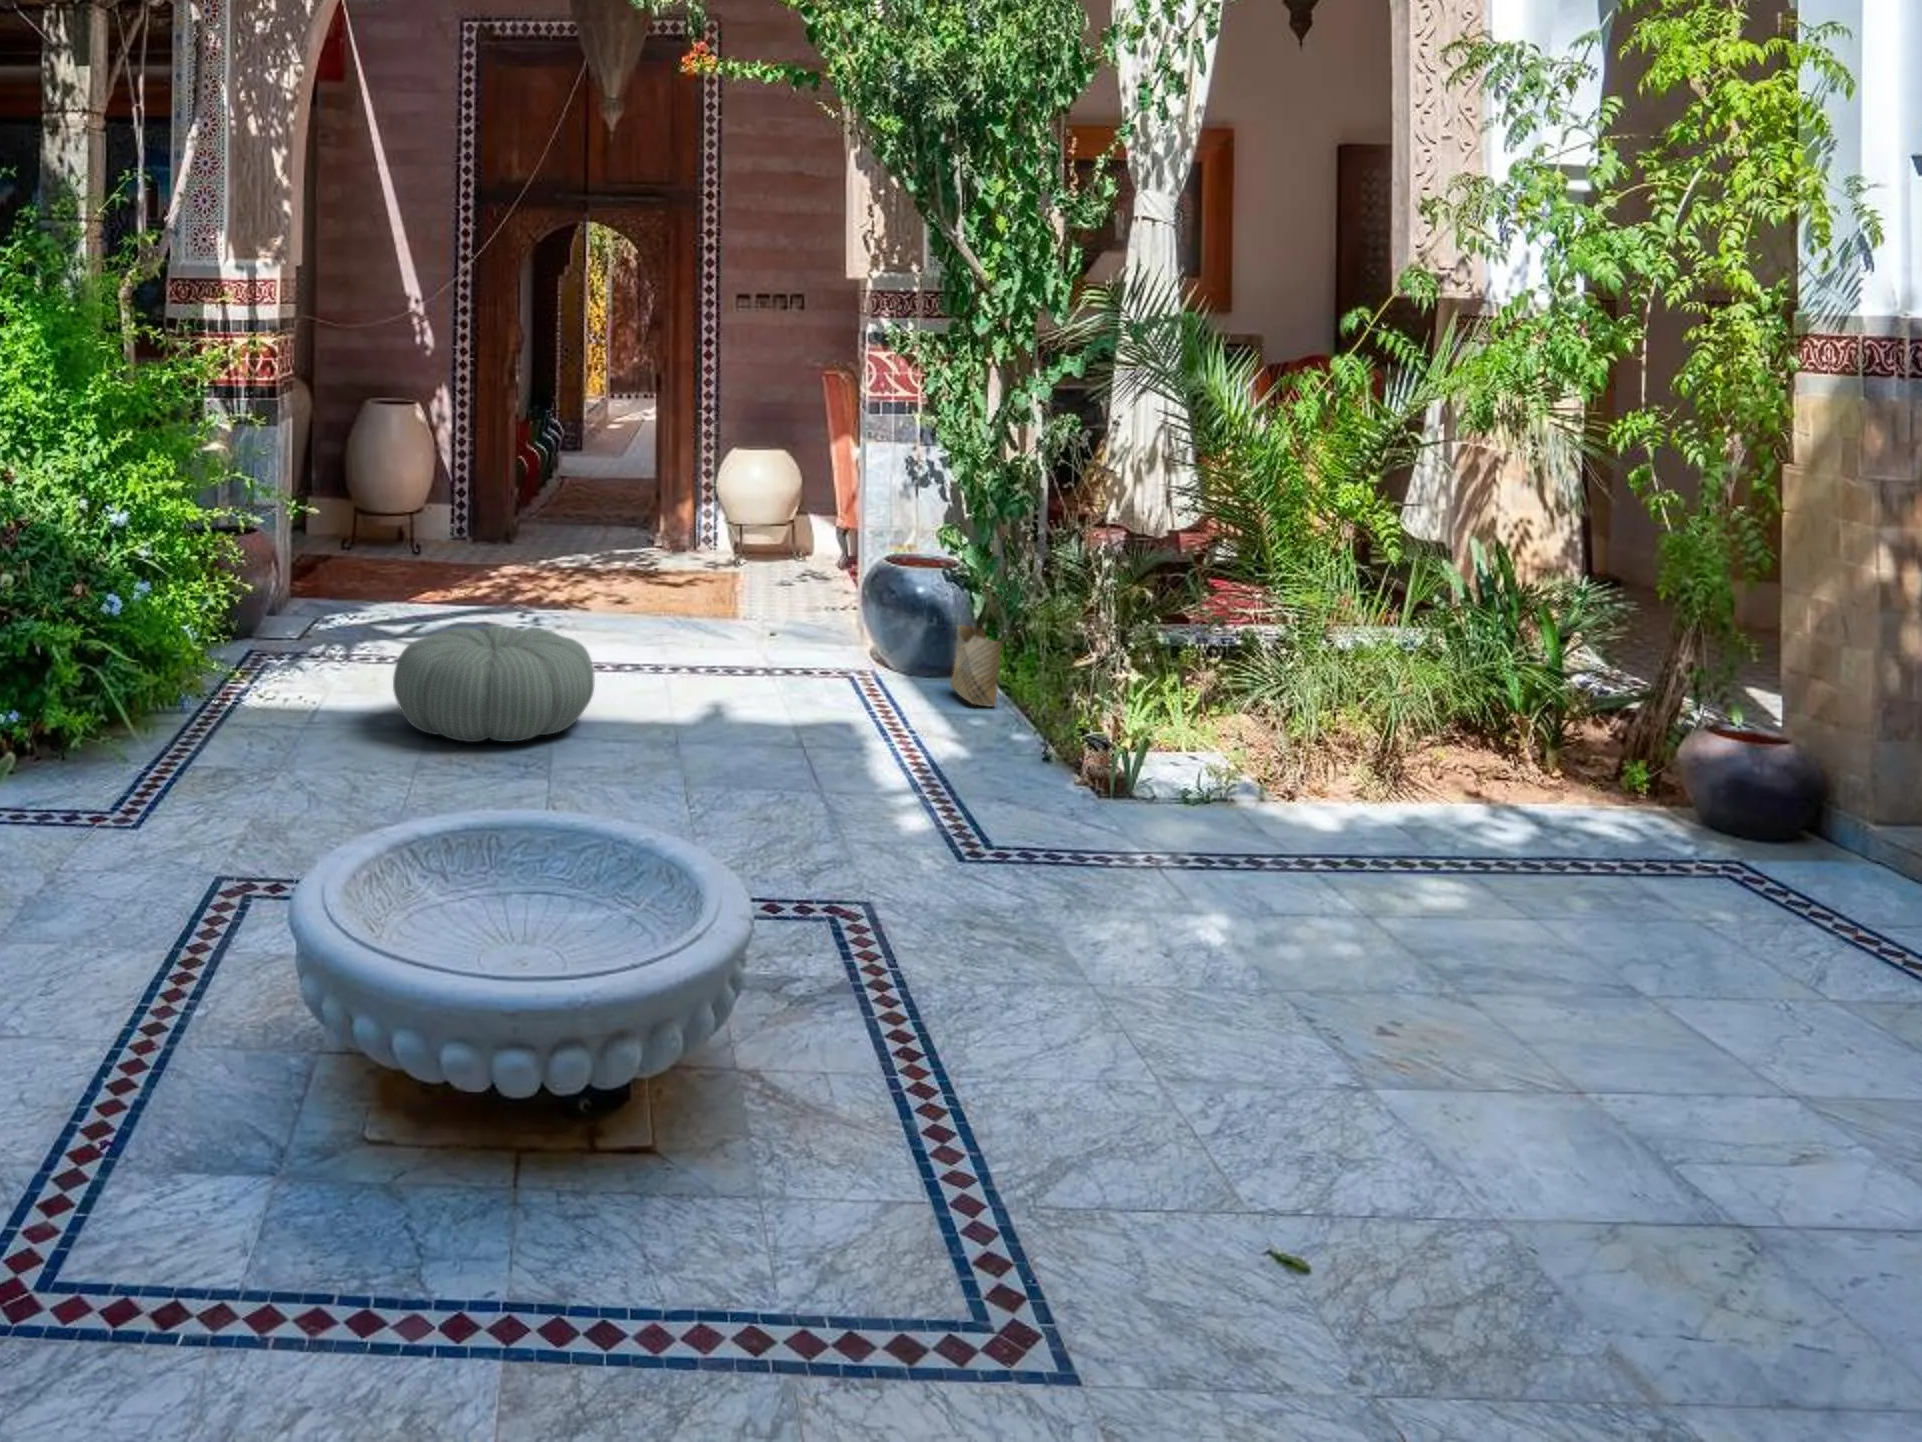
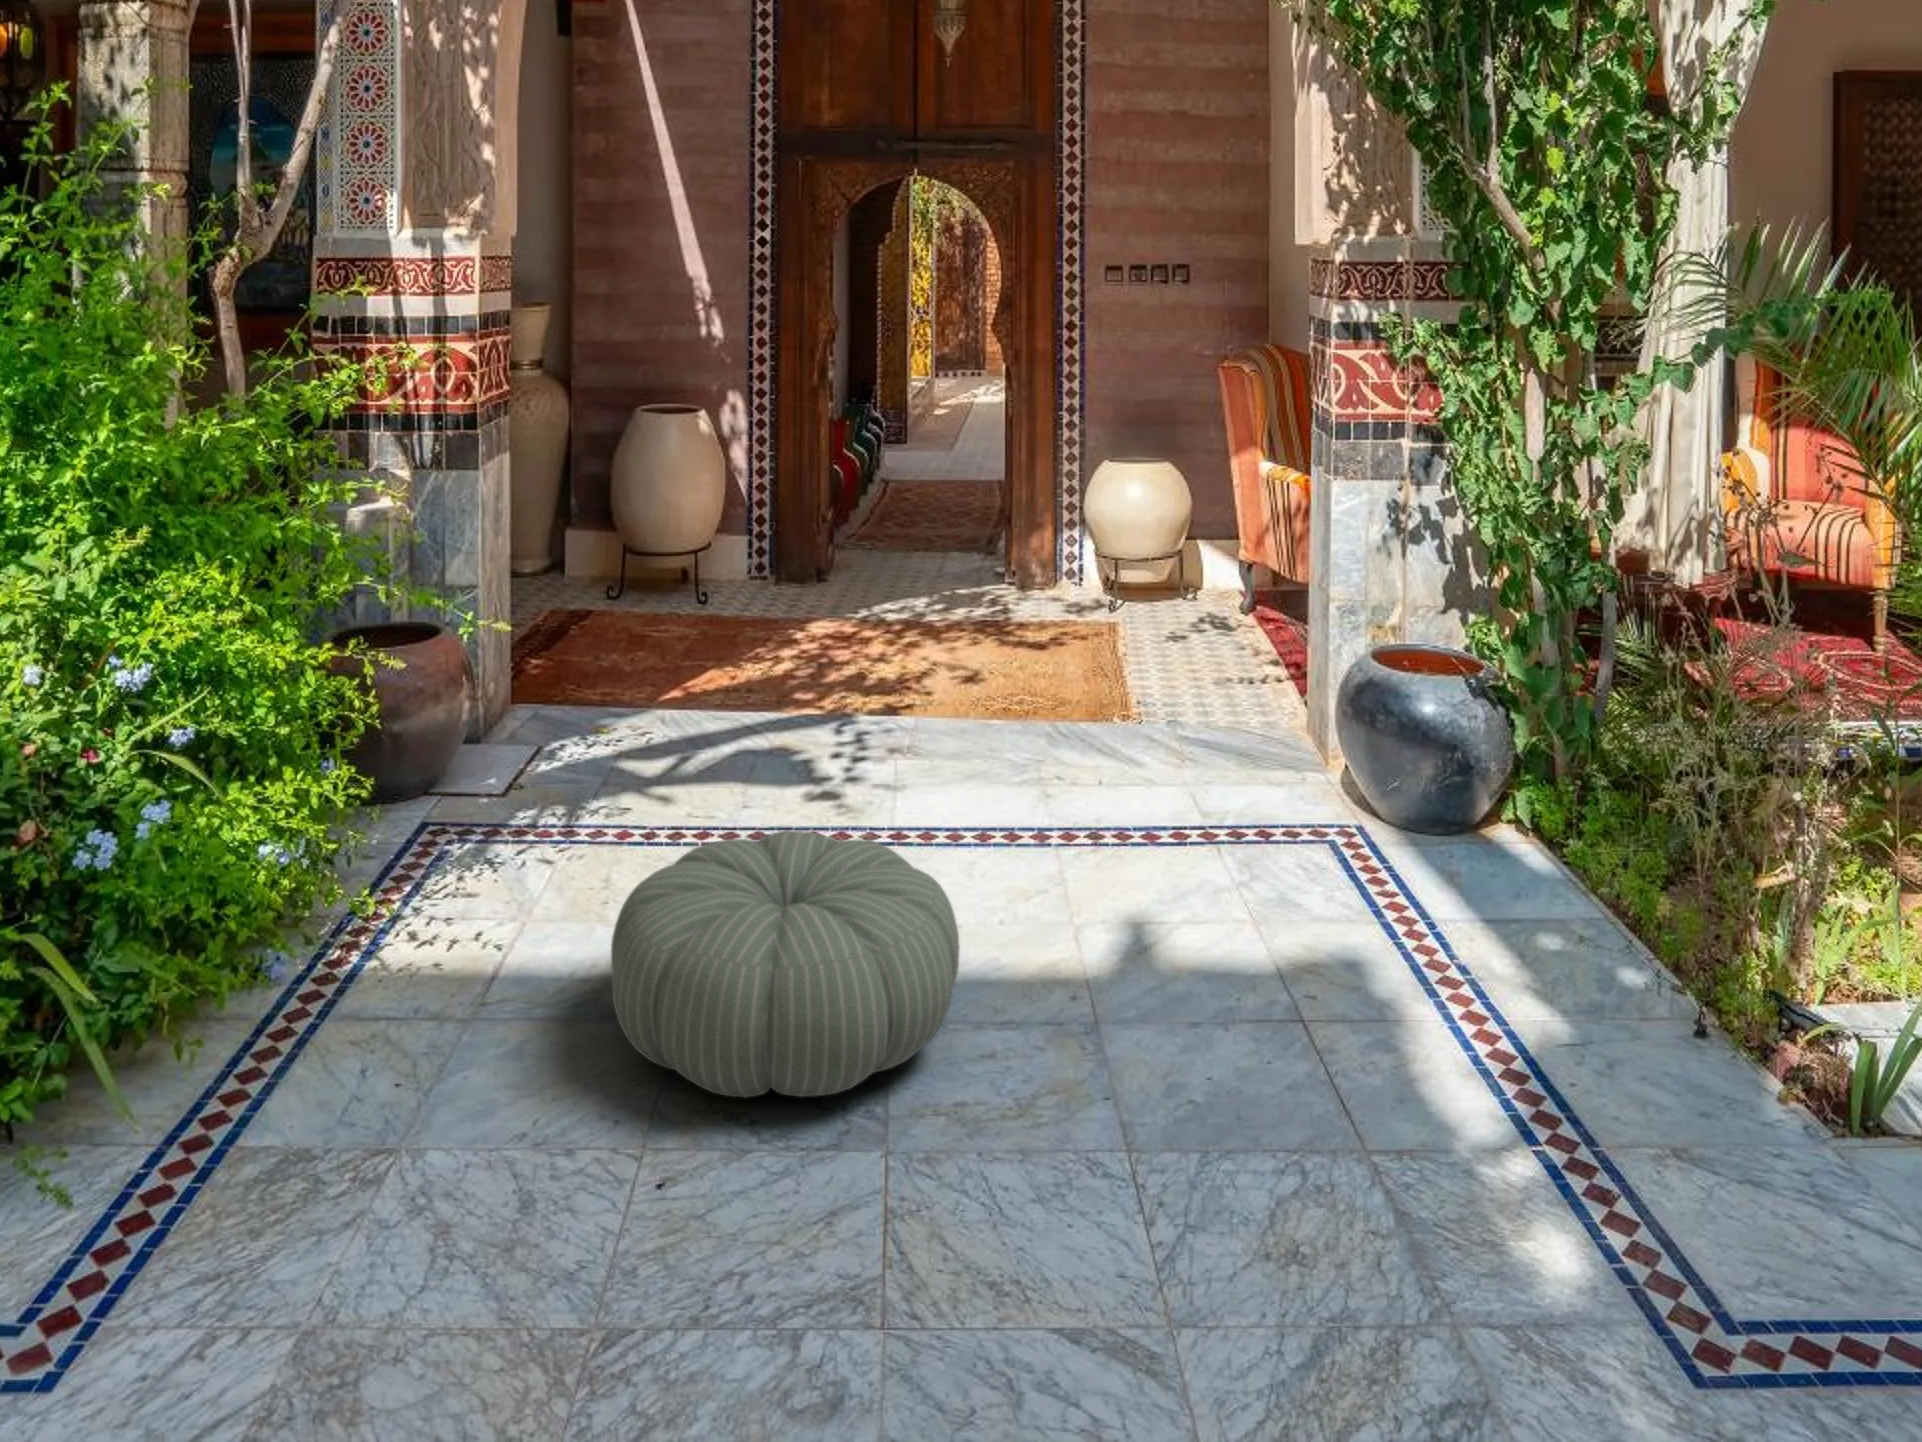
woven basket: present [950,600,1006,706] -> none [1533,761,1649,962]

